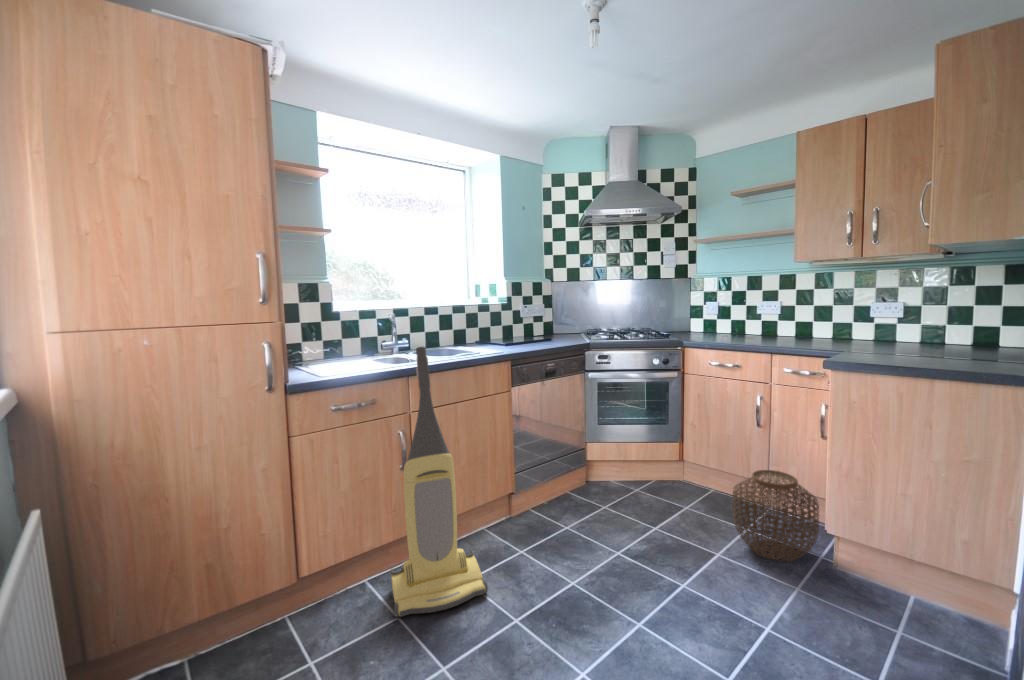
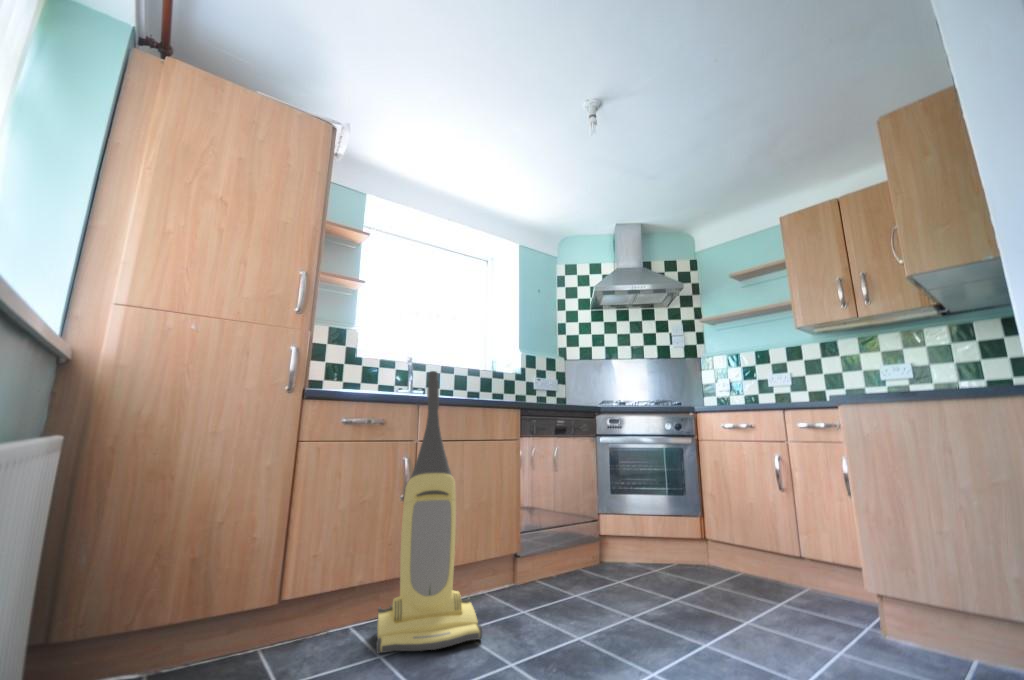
woven basket: present [732,470,819,562] -> none [757,524,861,631]

